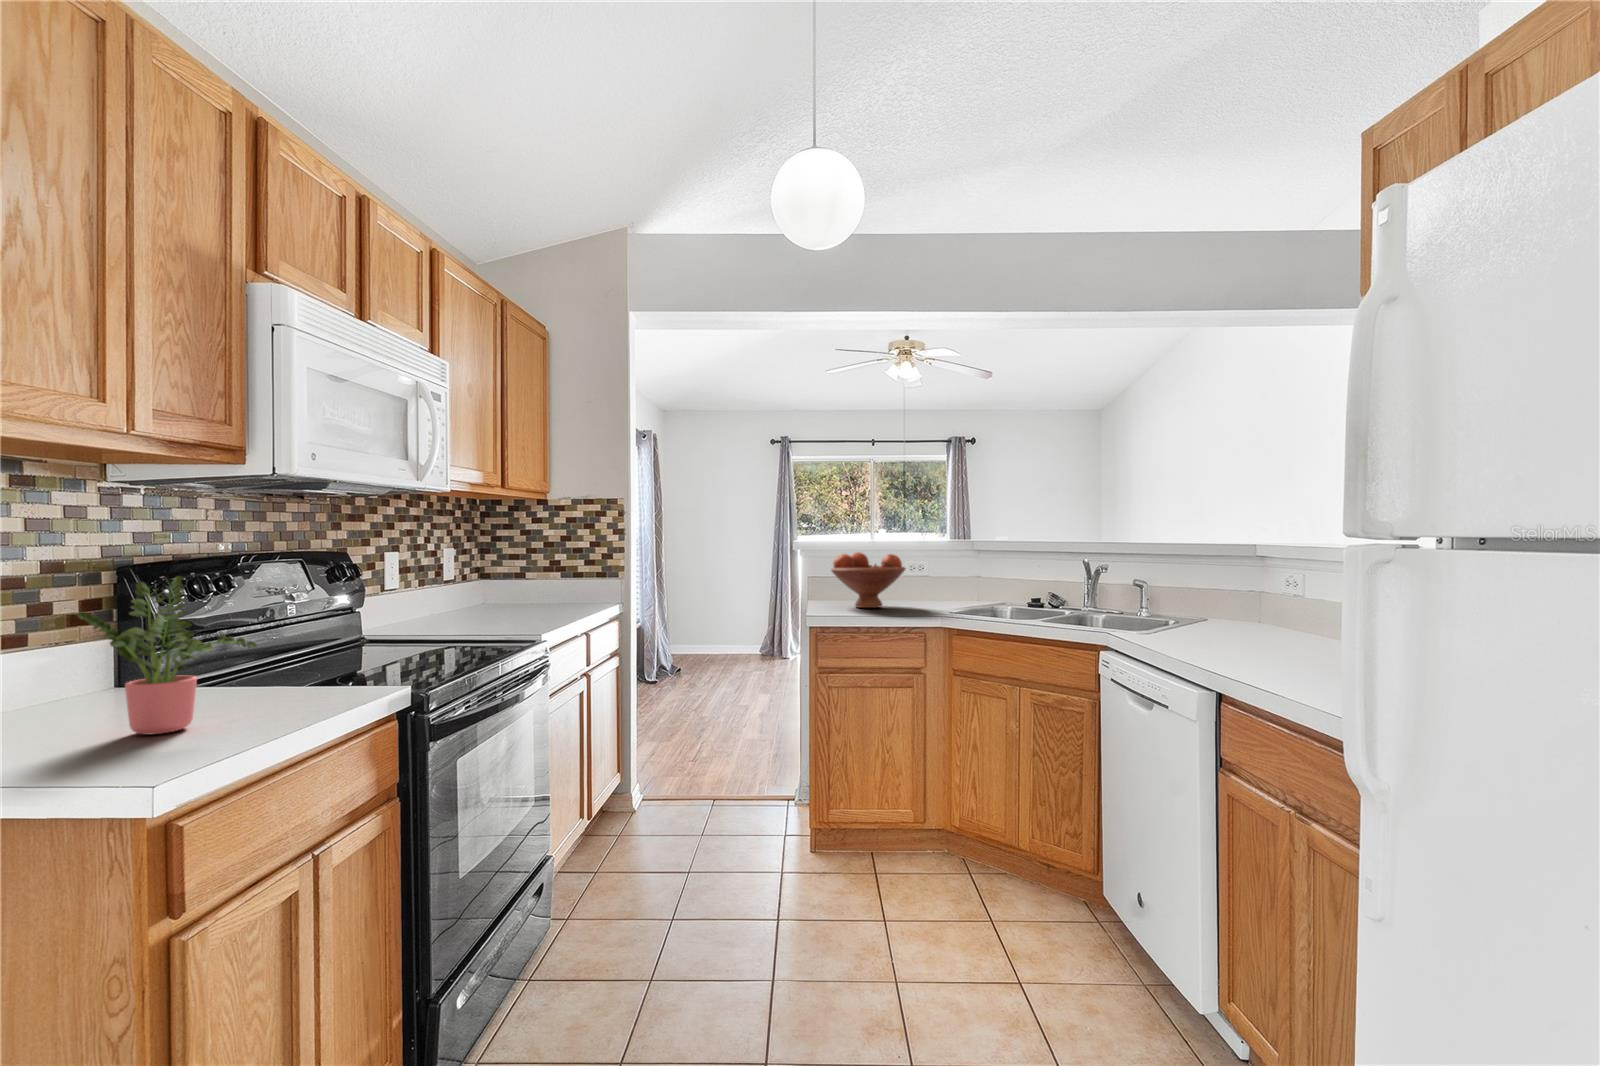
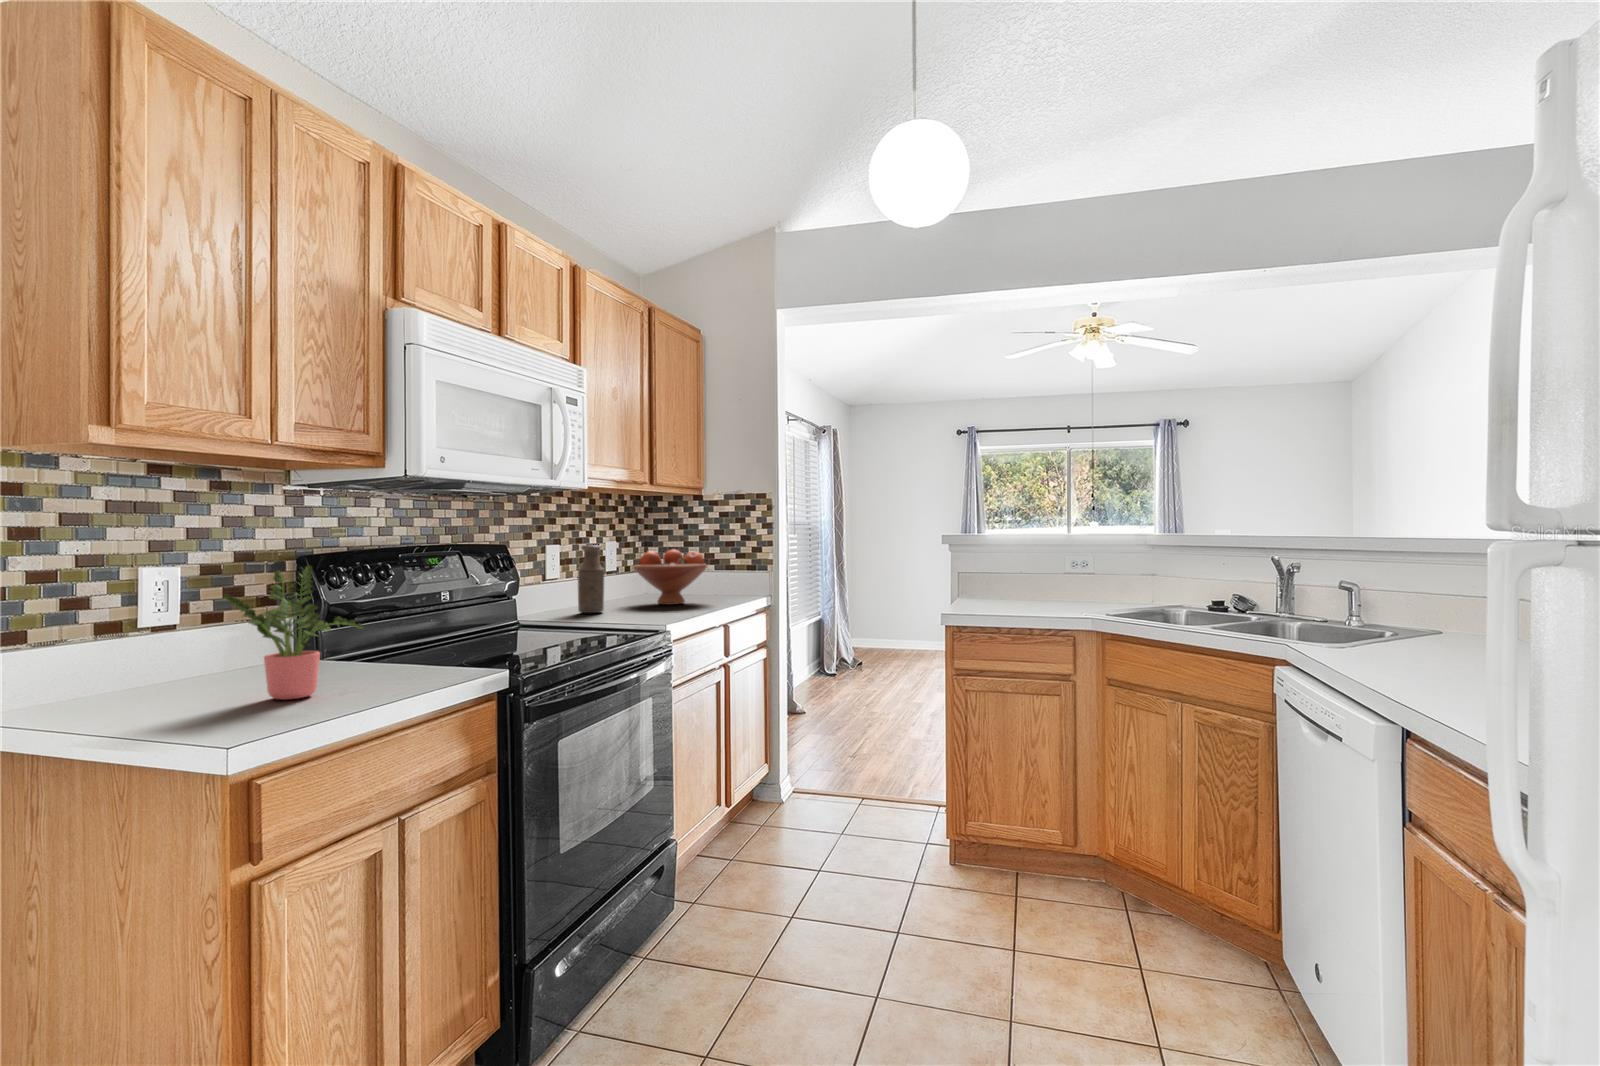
bottle: none [426,552,456,624] -> present [578,545,604,613]
fruit bowl: present [831,552,905,608] -> present [633,550,707,605]

